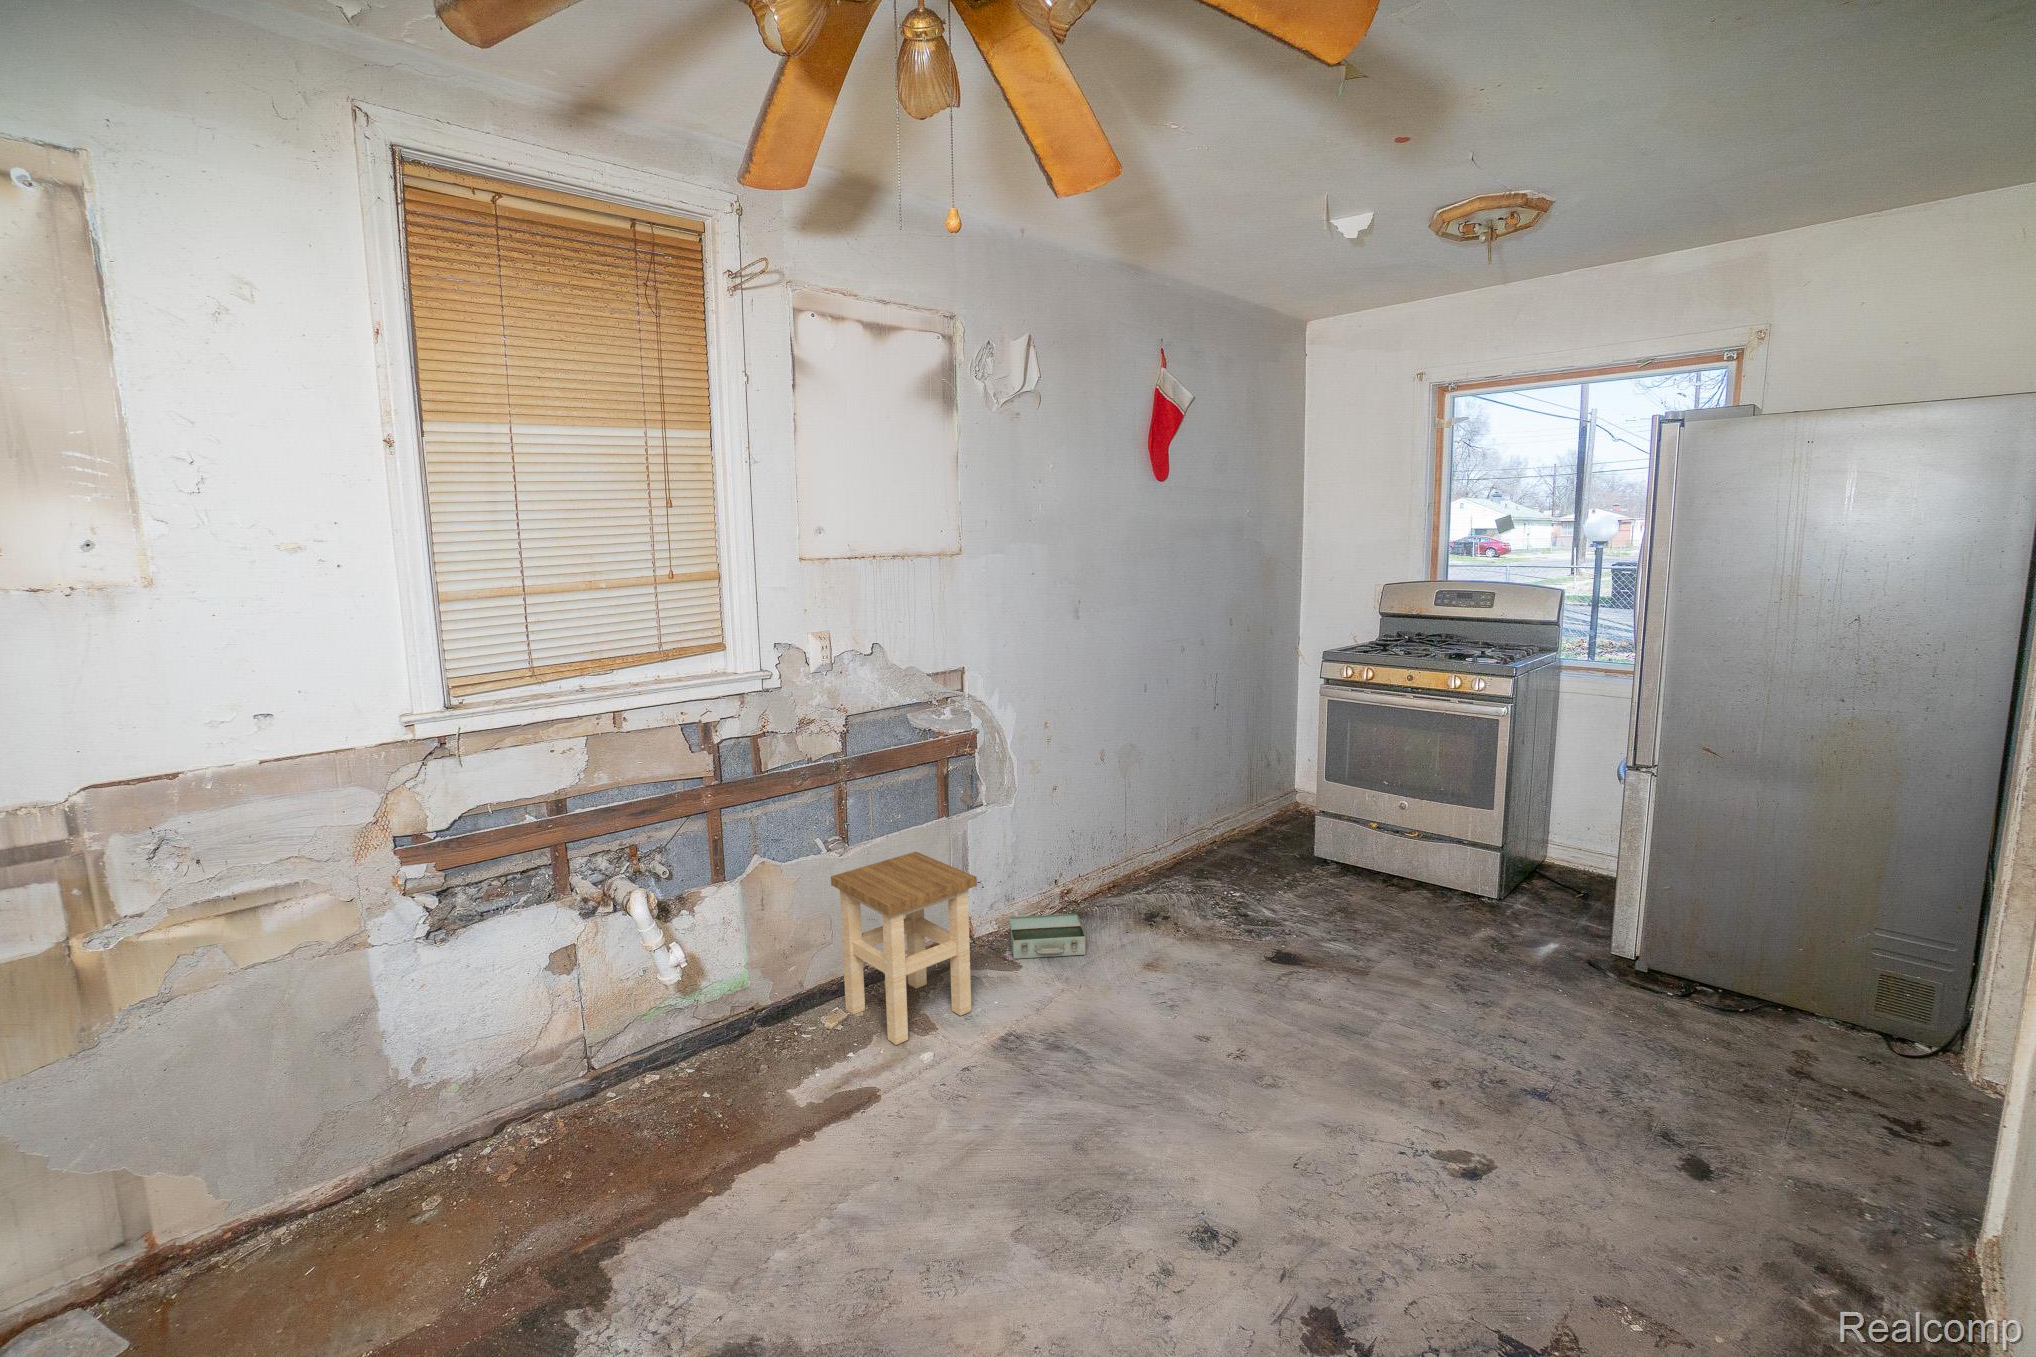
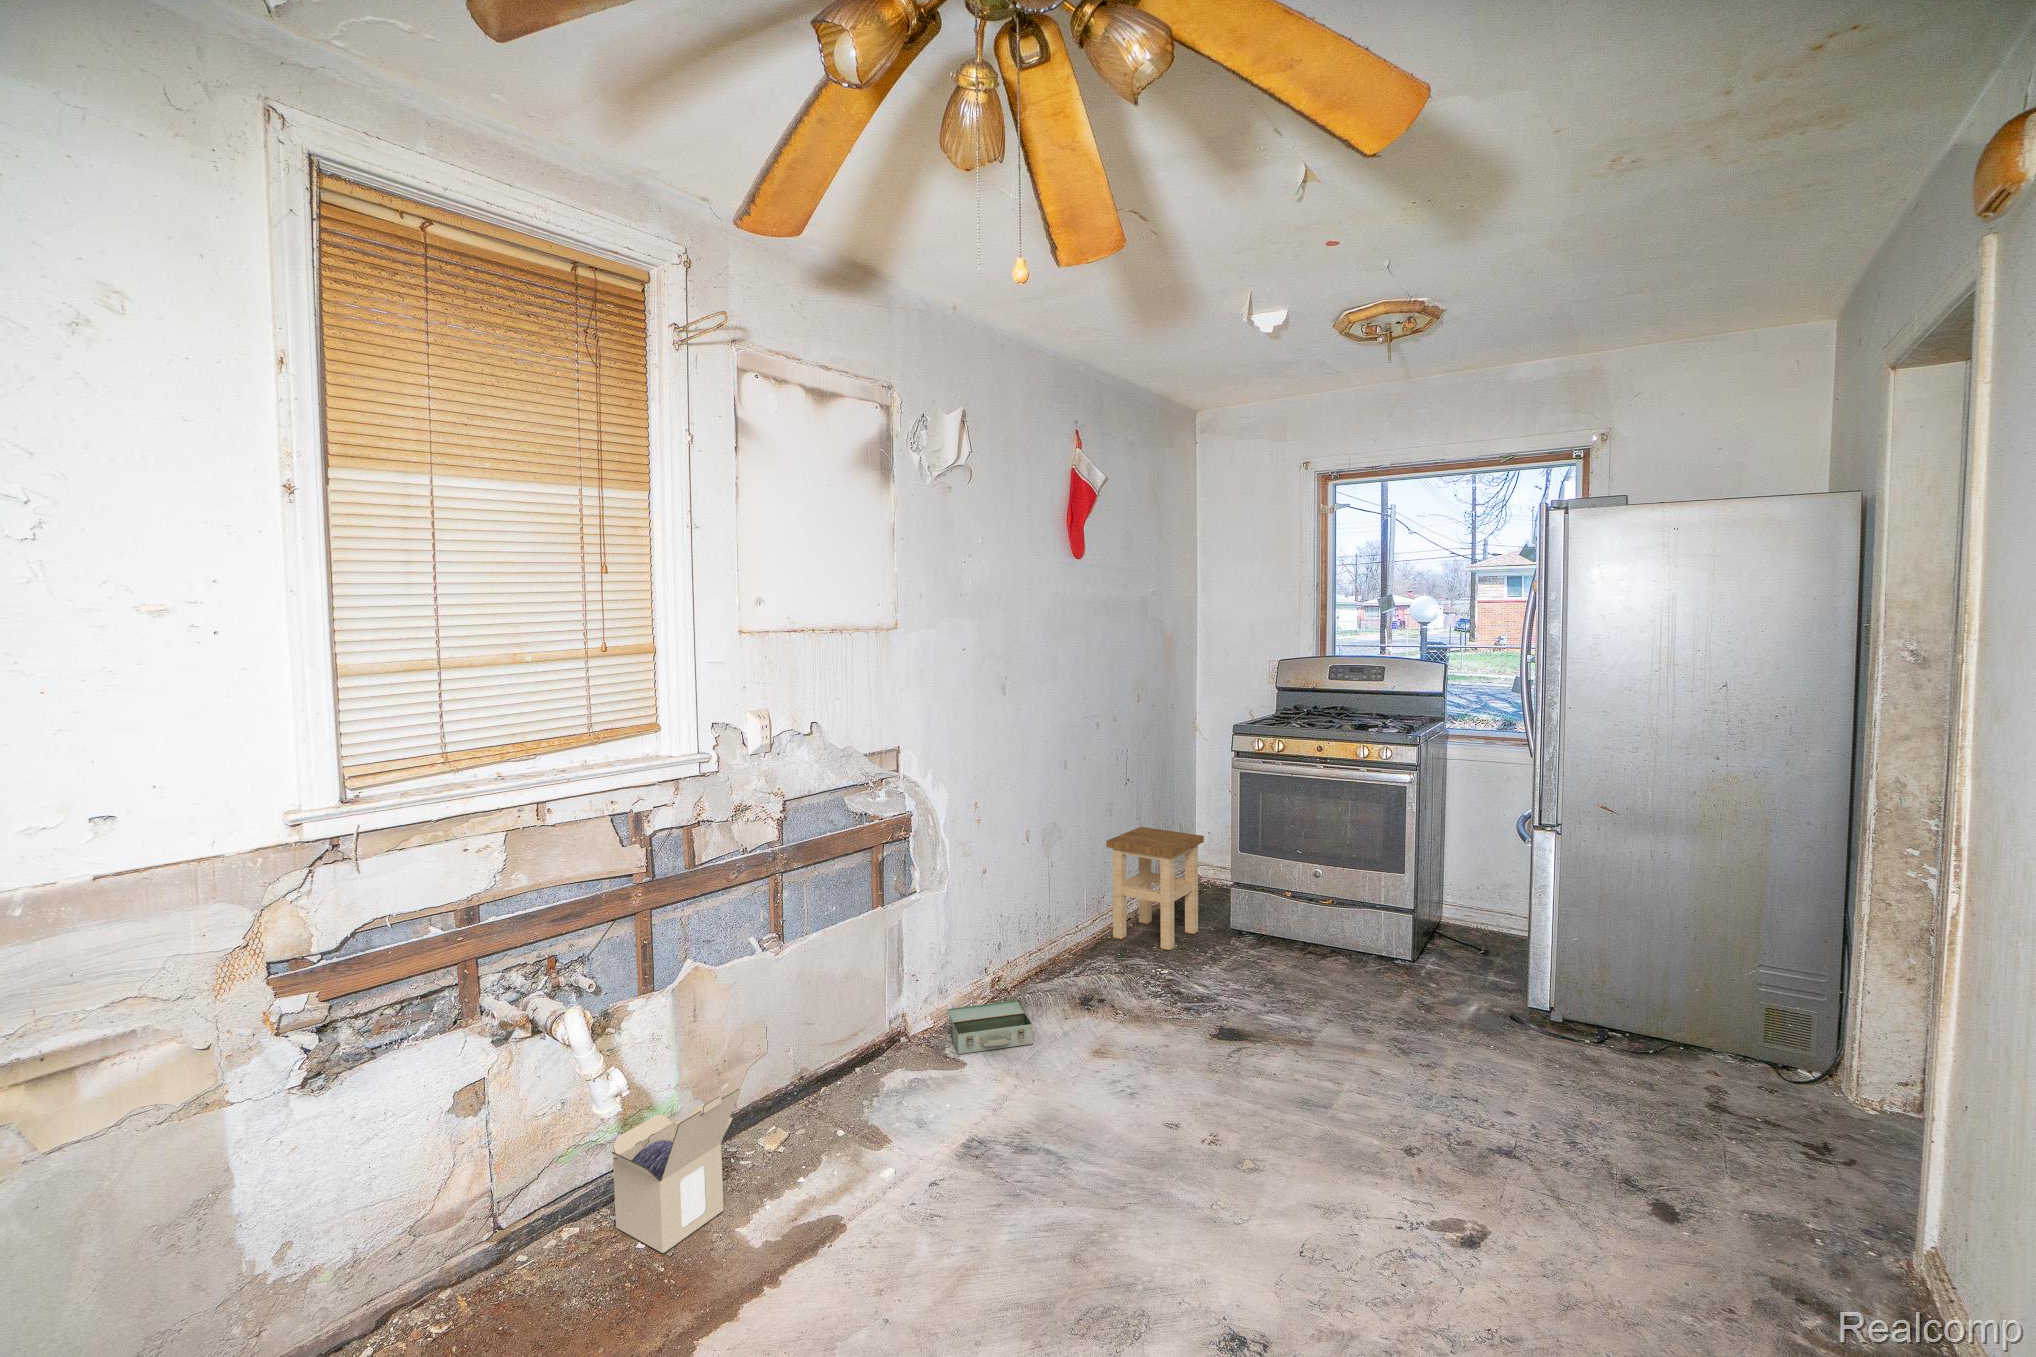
stool: present [831,852,977,1045] -> present [1106,827,1204,950]
cardboard box: none [682,970,789,1102] -> present [611,1089,739,1253]

